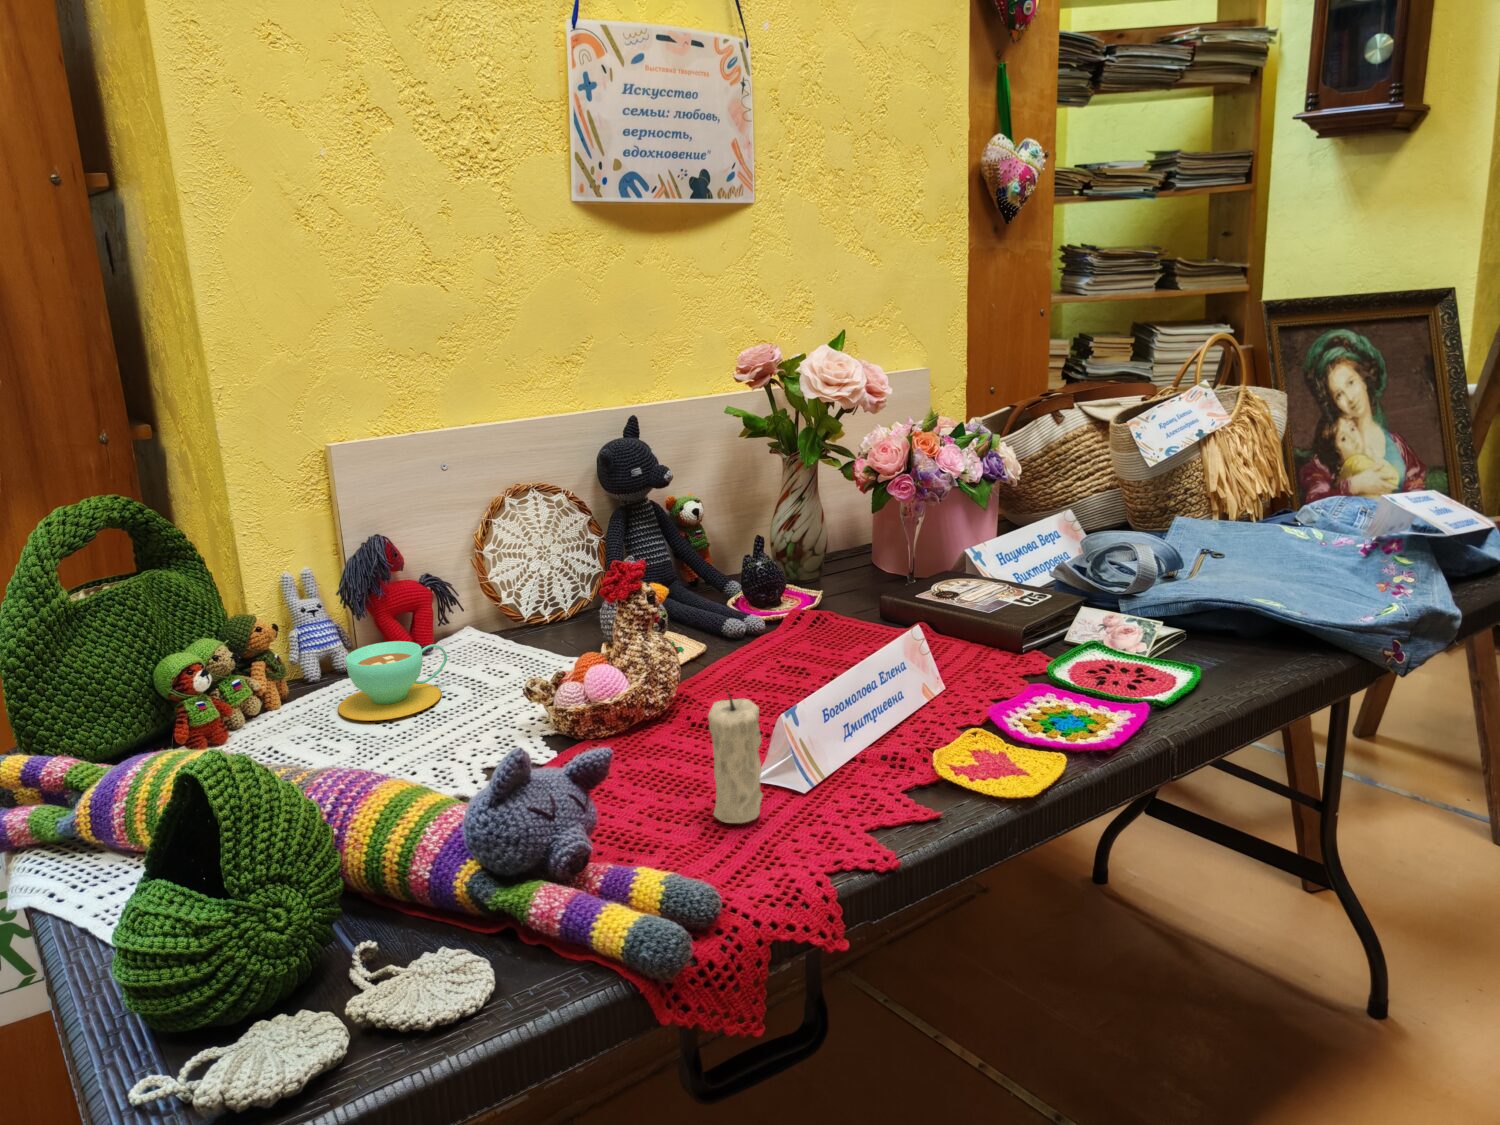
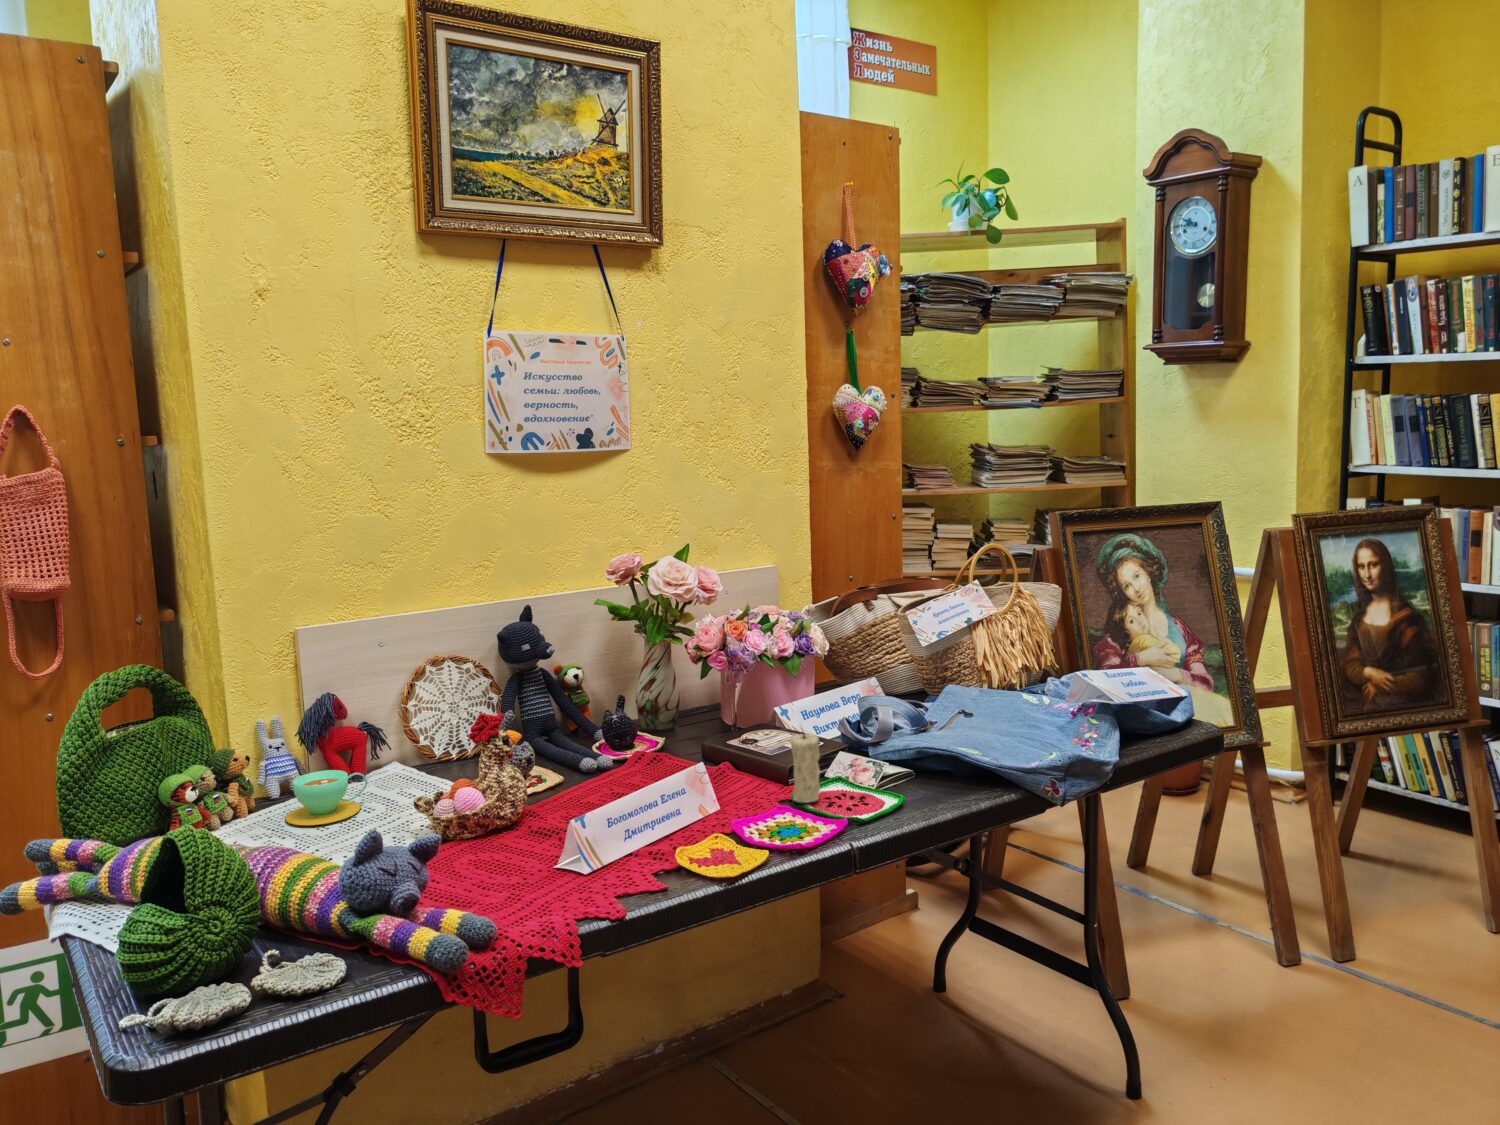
candle: present [708,692,763,823] -> present [791,728,820,802]

